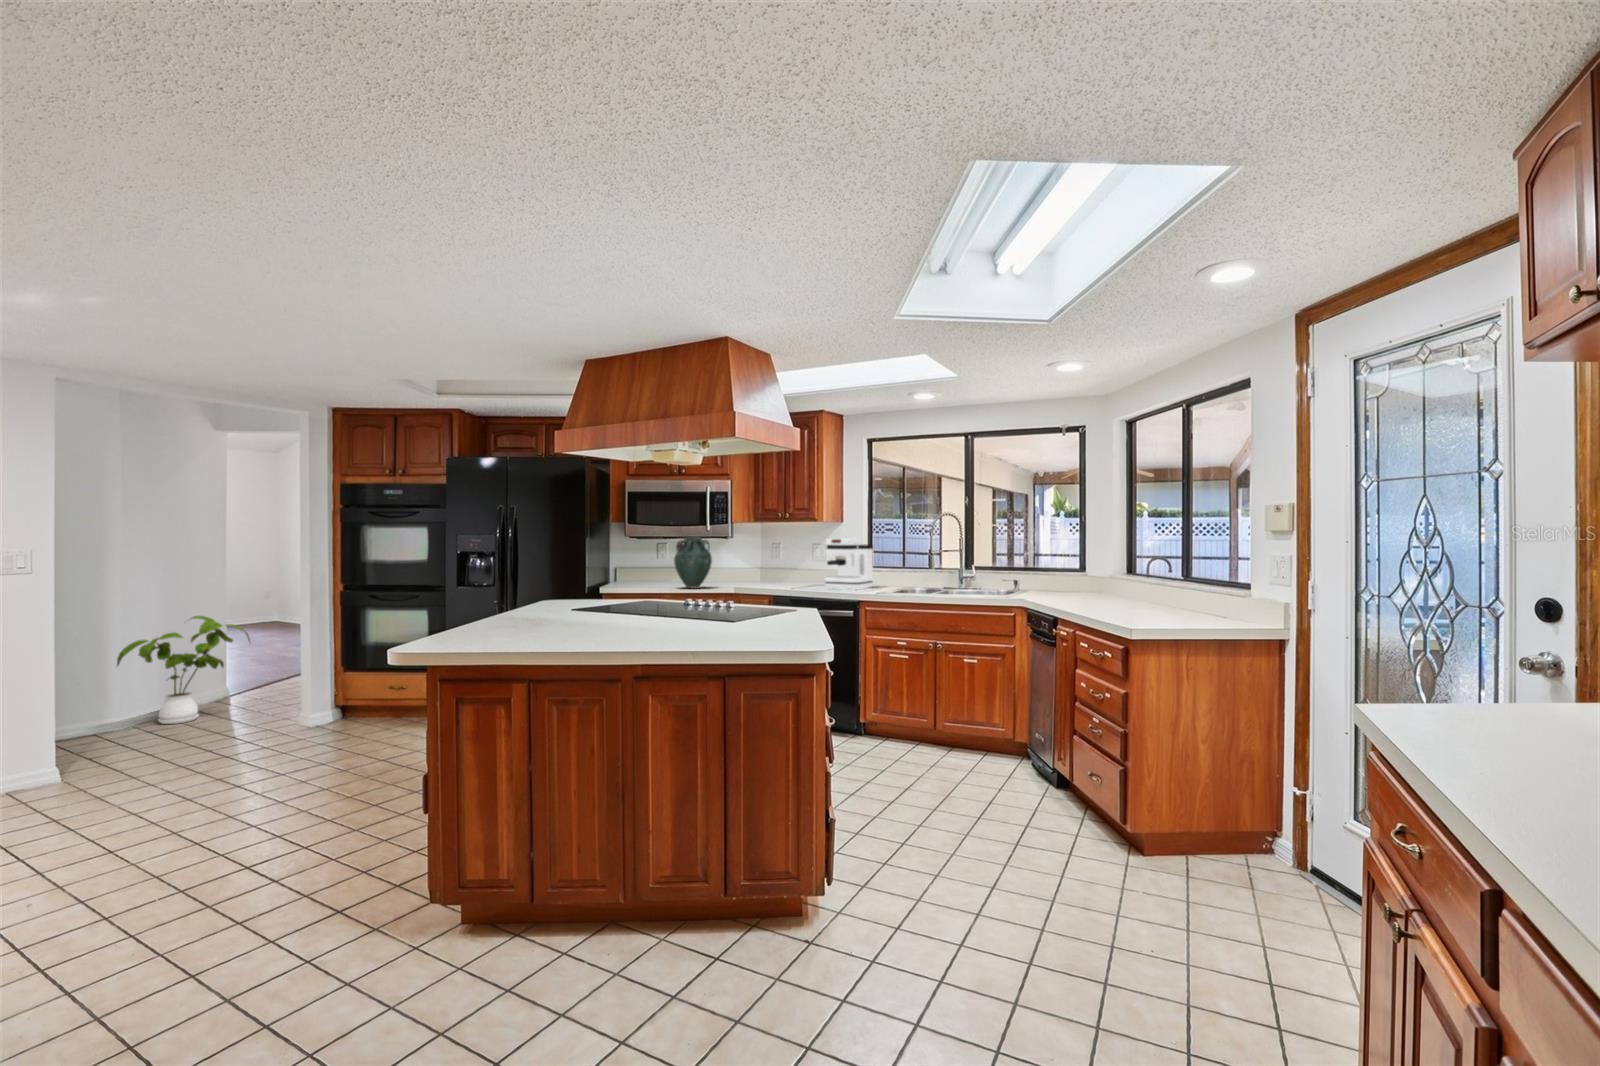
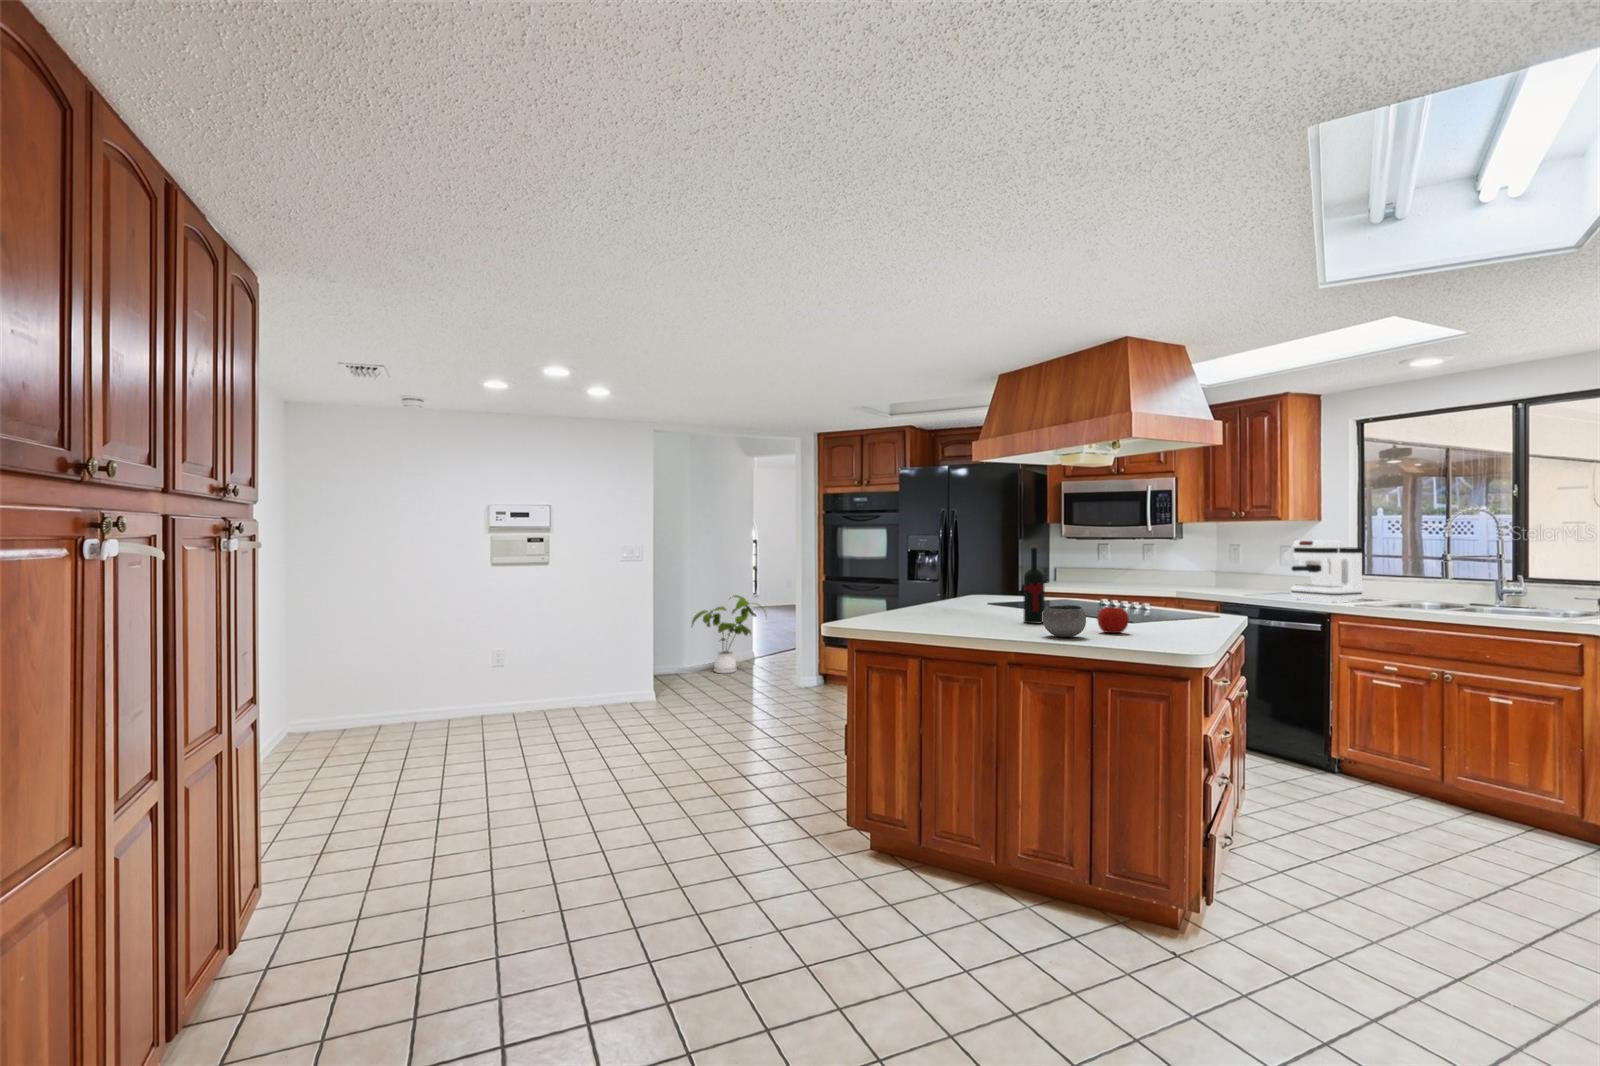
vase: present [674,537,712,588] -> none [1109,538,1151,592]
wine bottle: none [638,545,659,629] -> present [1024,545,1045,624]
apple: none [721,604,750,634] -> present [1097,605,1129,633]
bowl: none [676,608,719,643] -> present [1043,605,1086,637]

